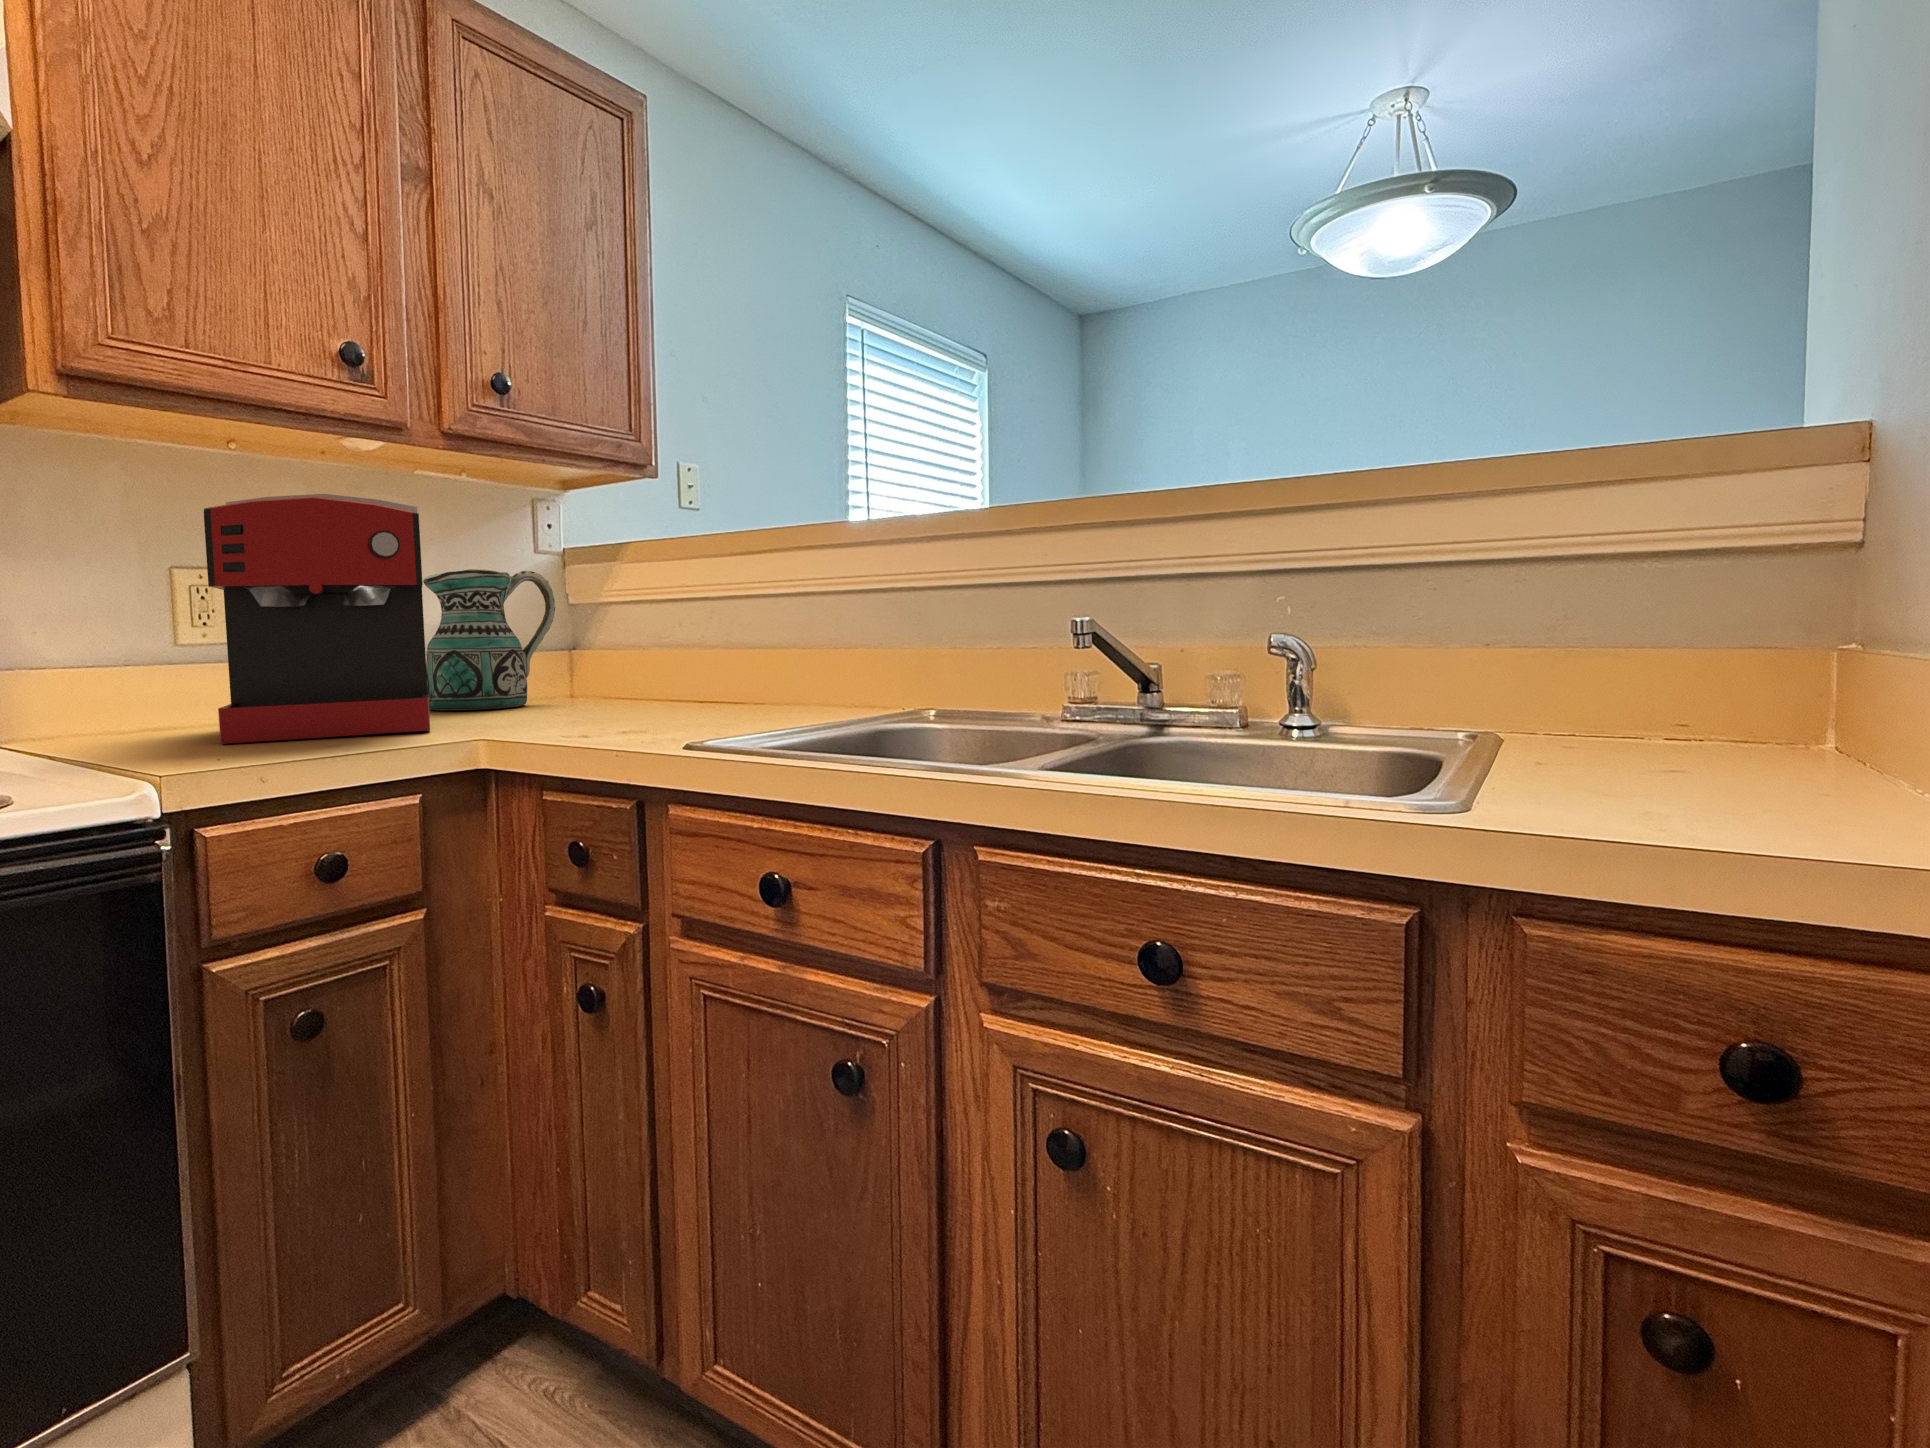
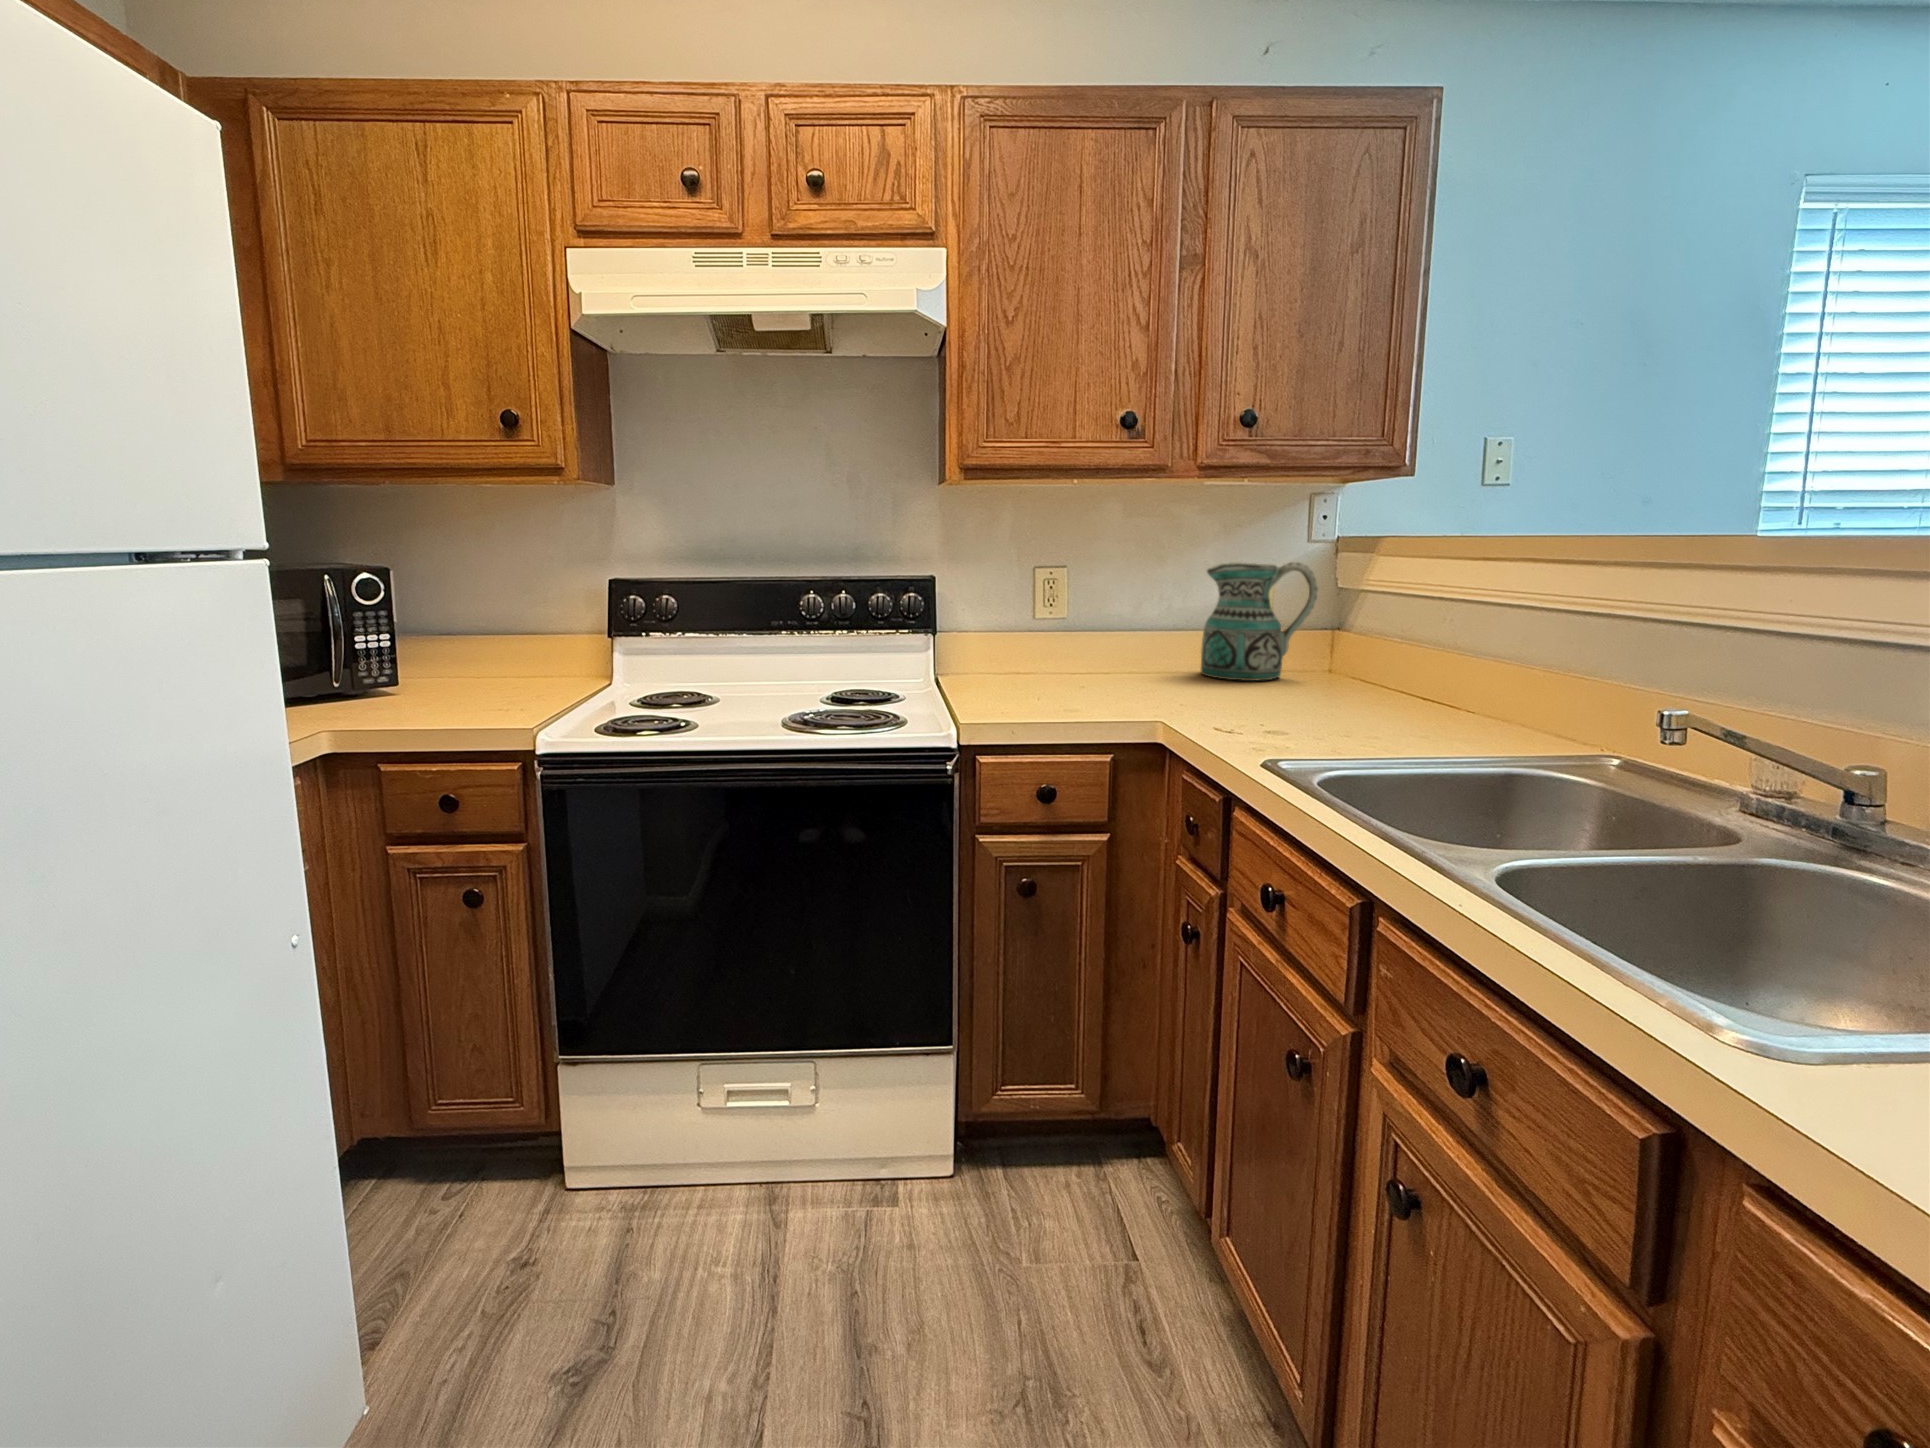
coffee maker: present [204,494,430,744] -> none [1029,516,1190,702]

